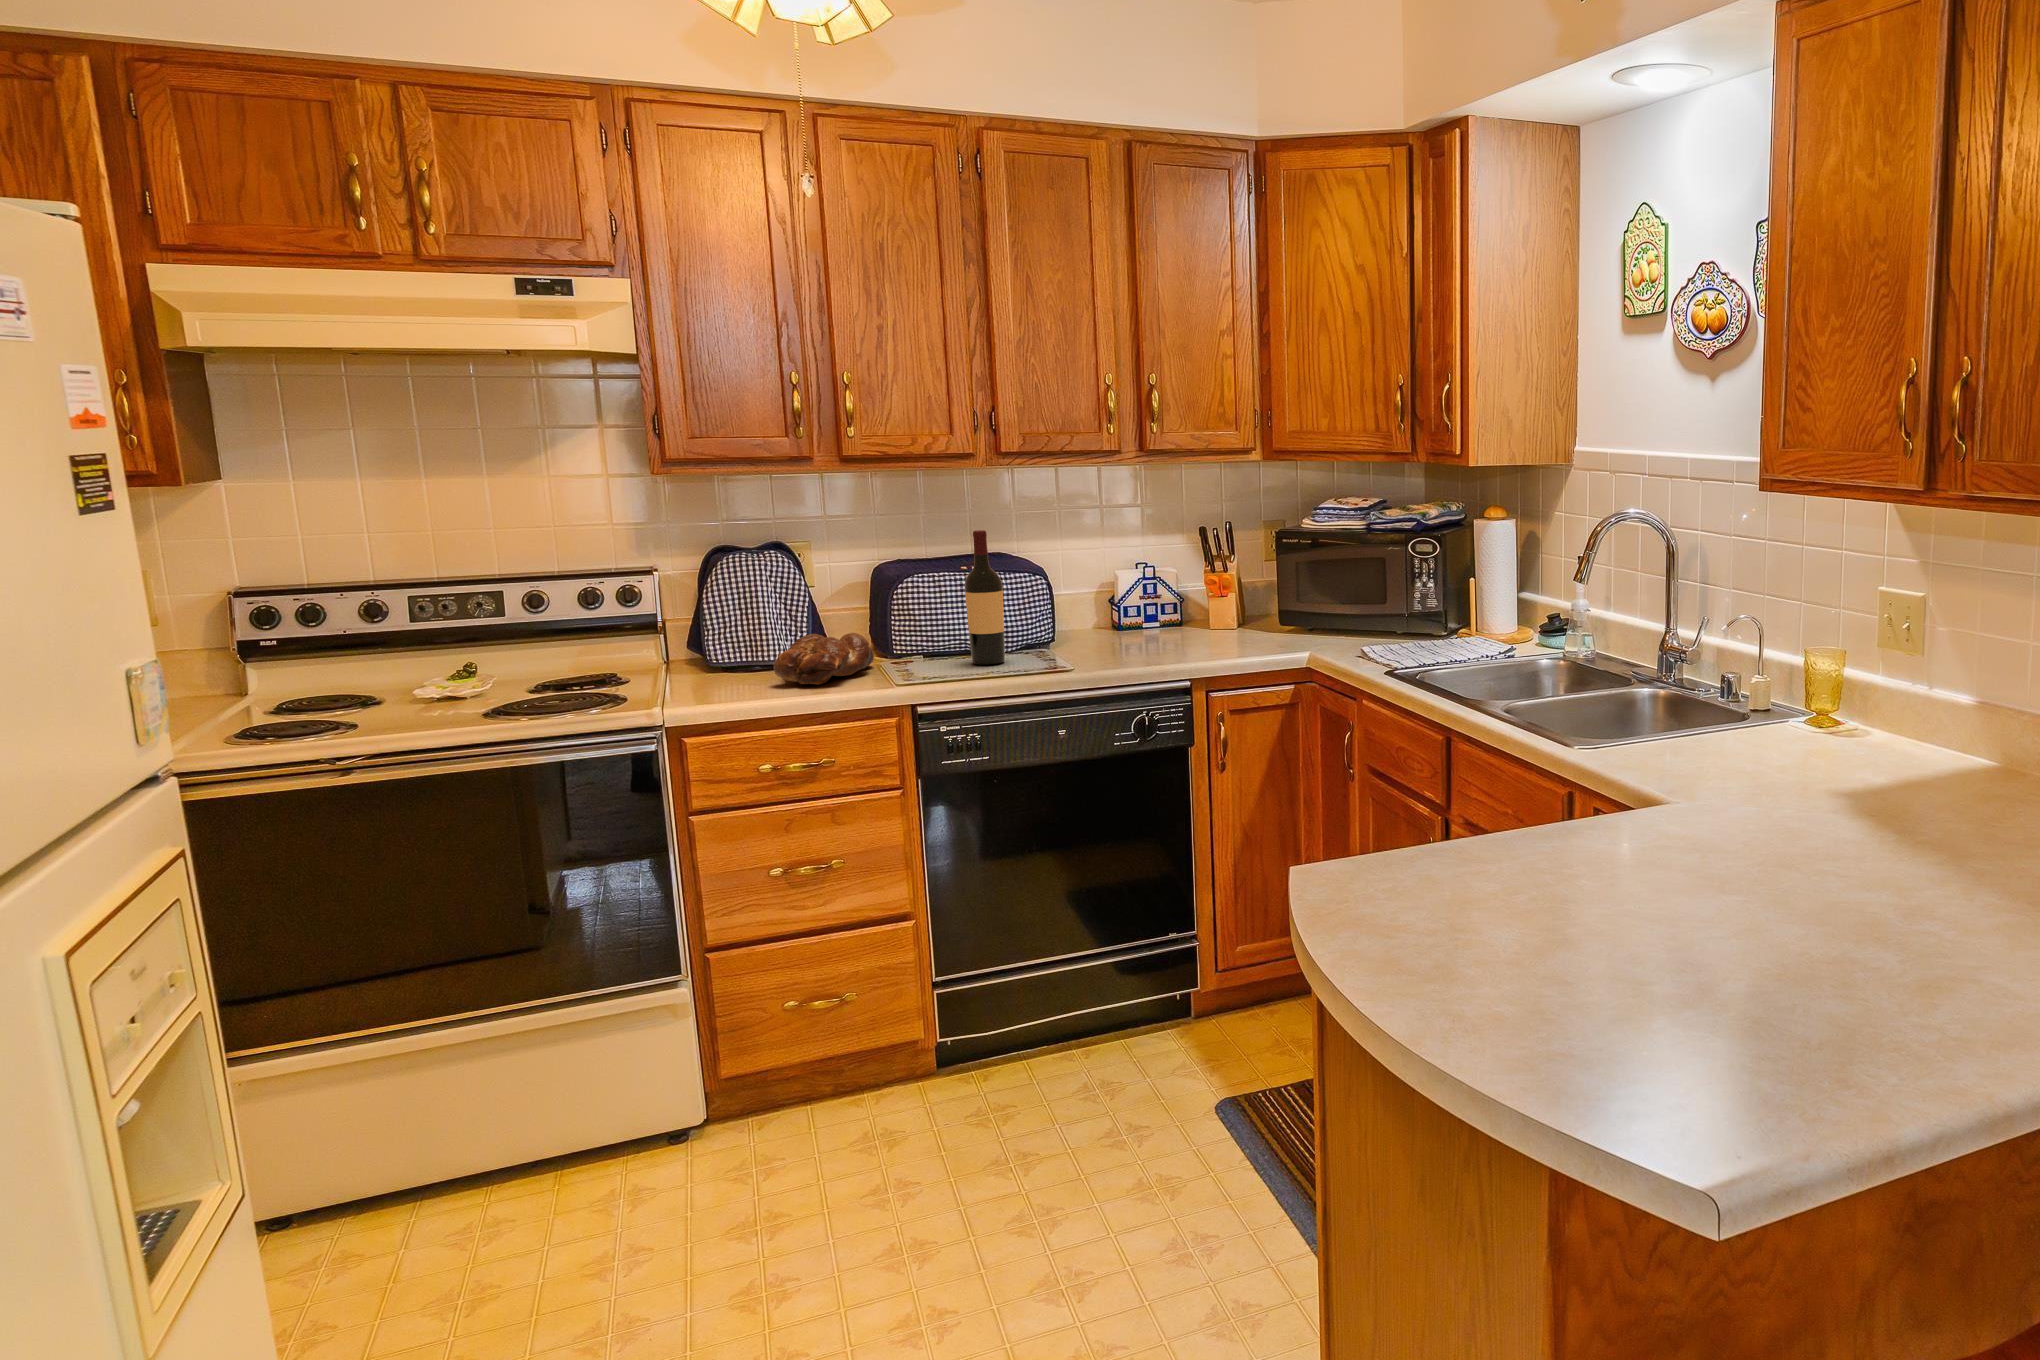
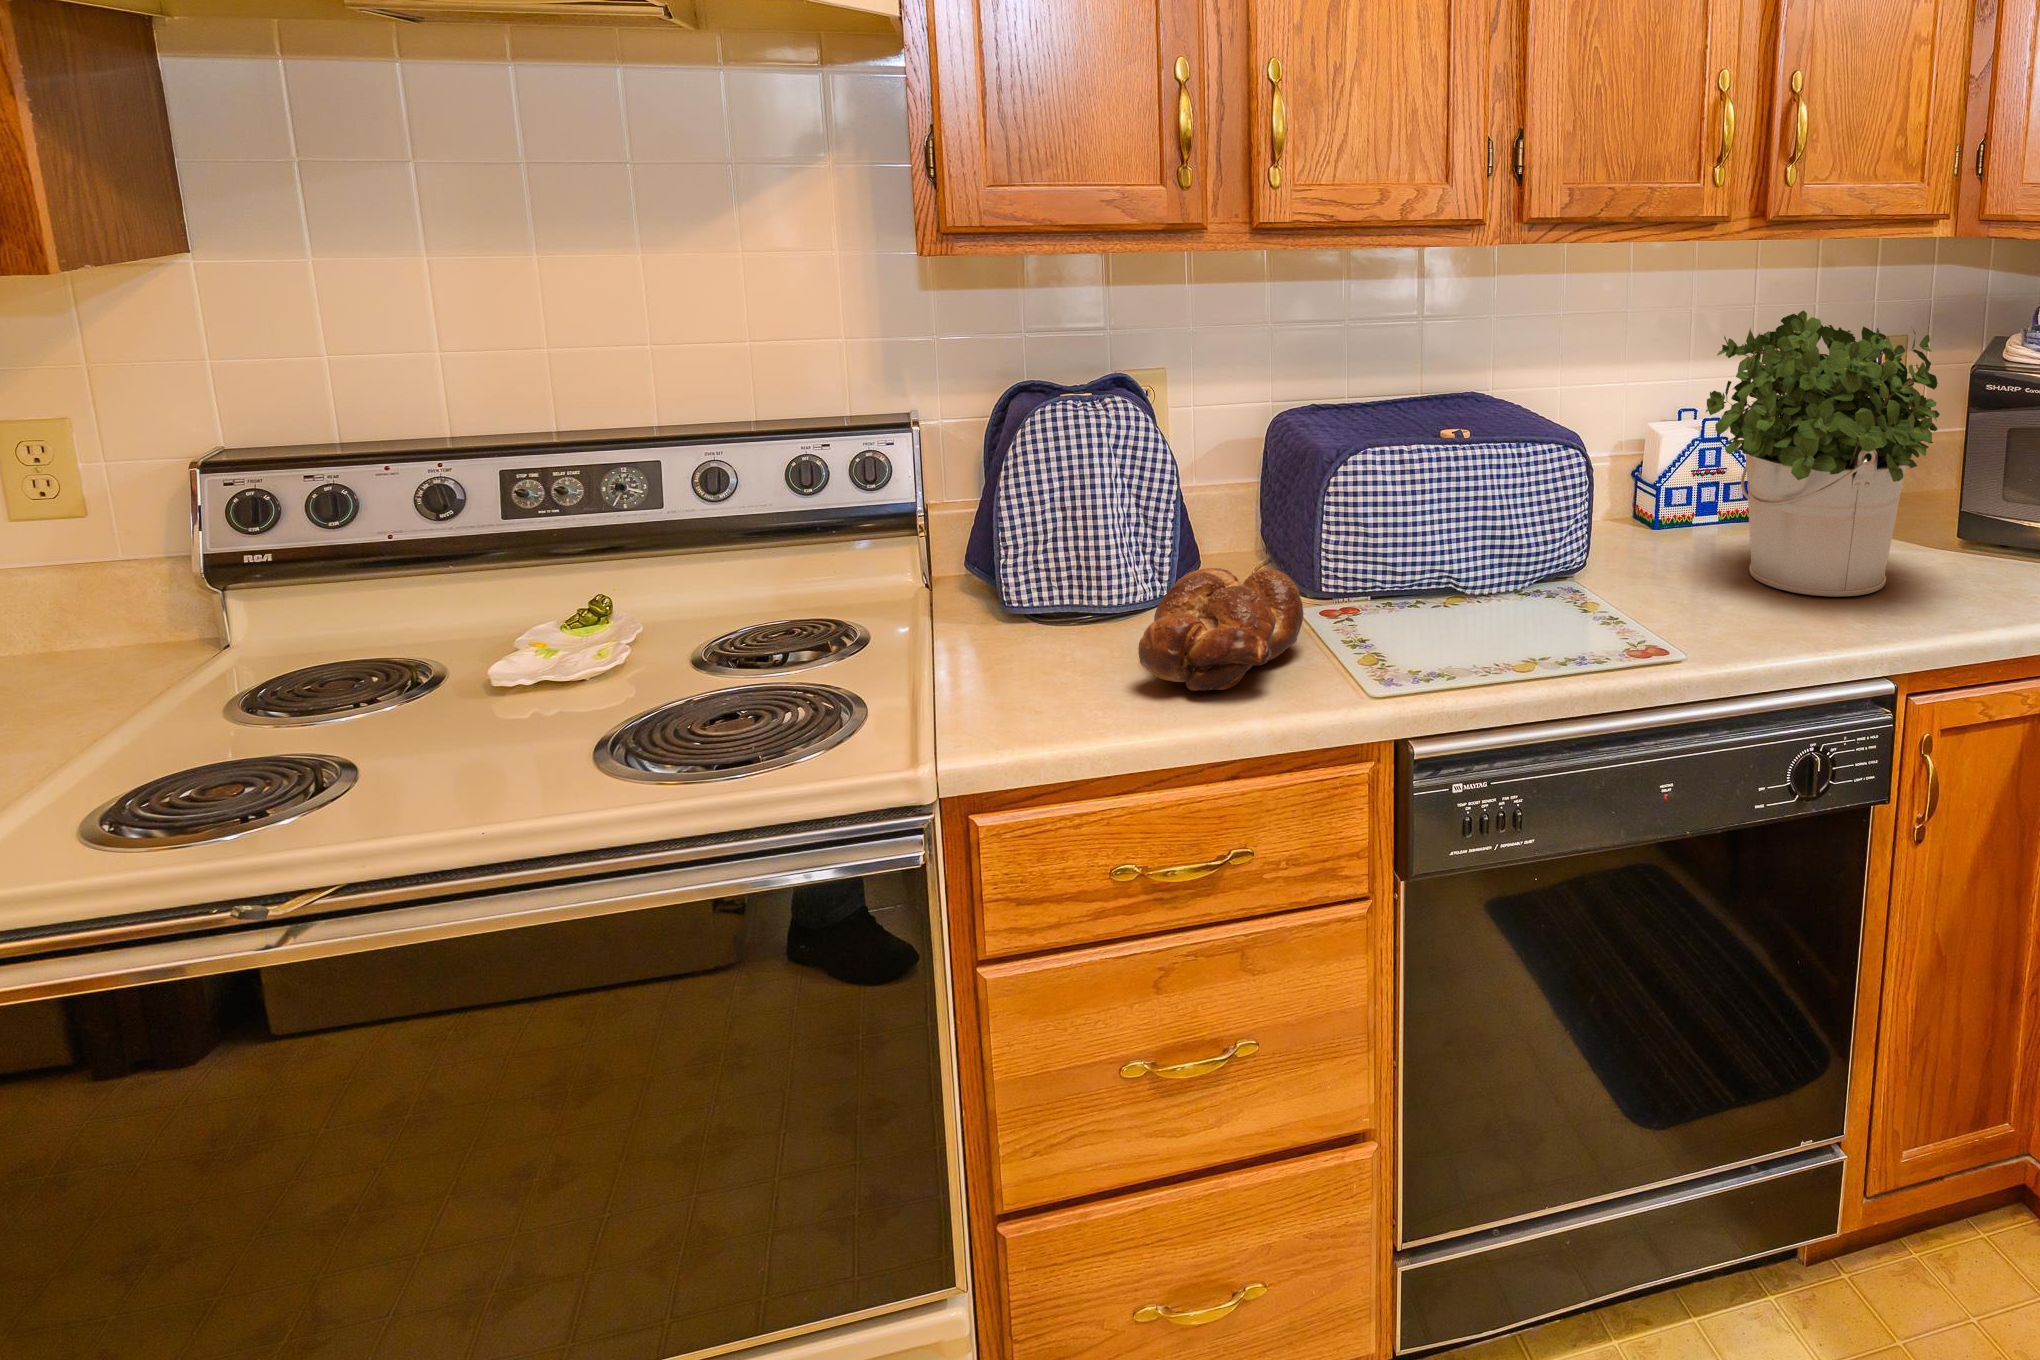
potted plant: none [1111,501,1239,648] -> present [1706,310,1940,597]
wine bottle: present [965,530,1005,665] -> none [1472,373,1540,633]

